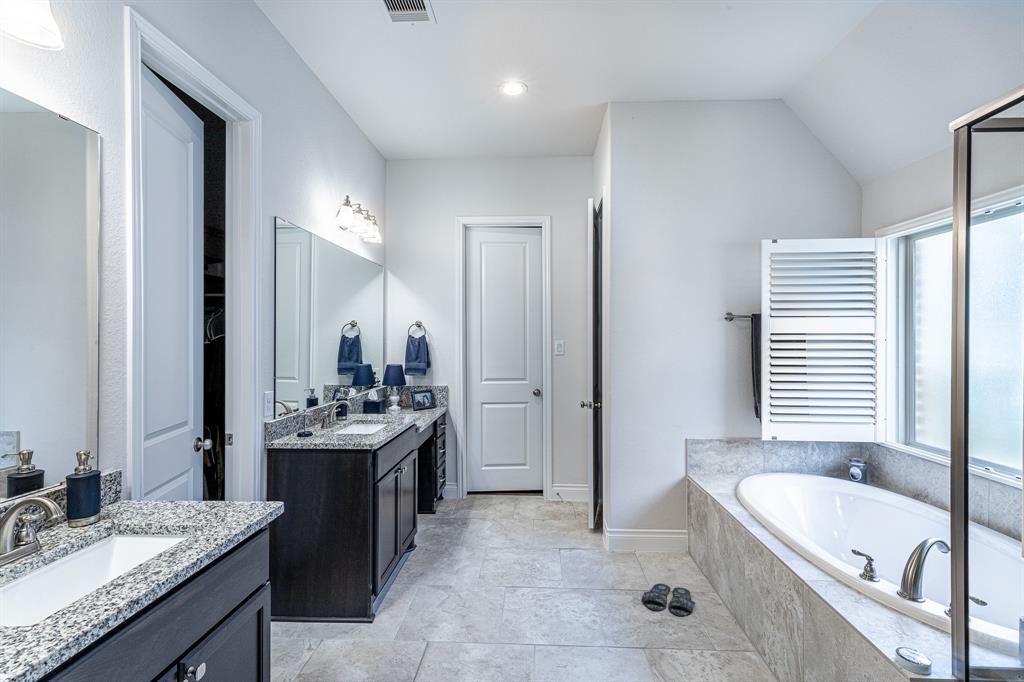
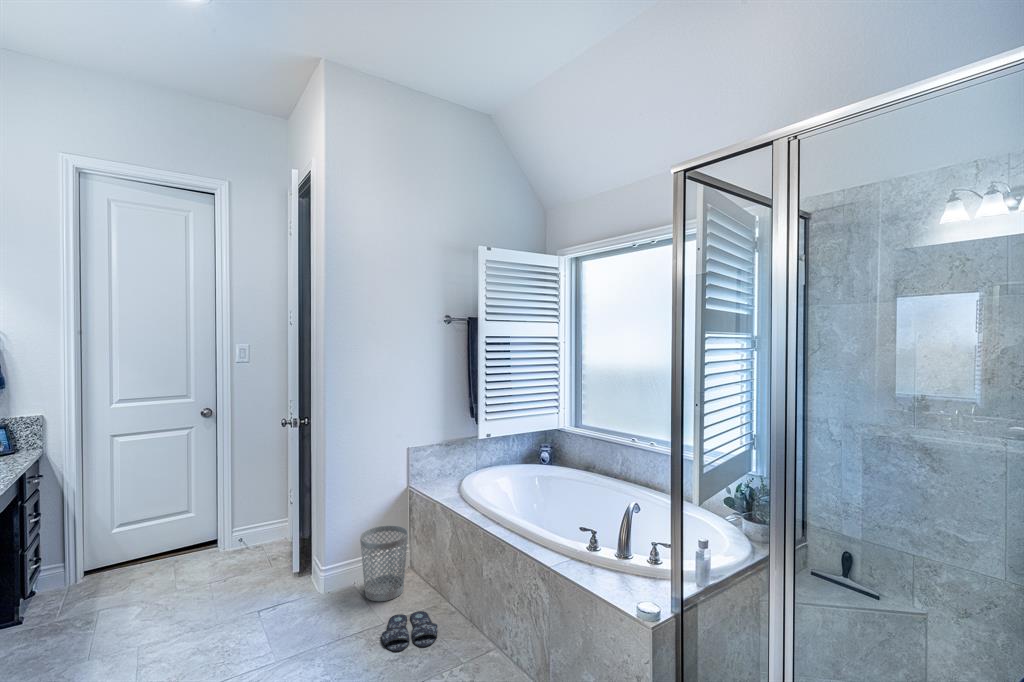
wastebasket: none [637,505,680,571] -> present [360,526,408,601]

